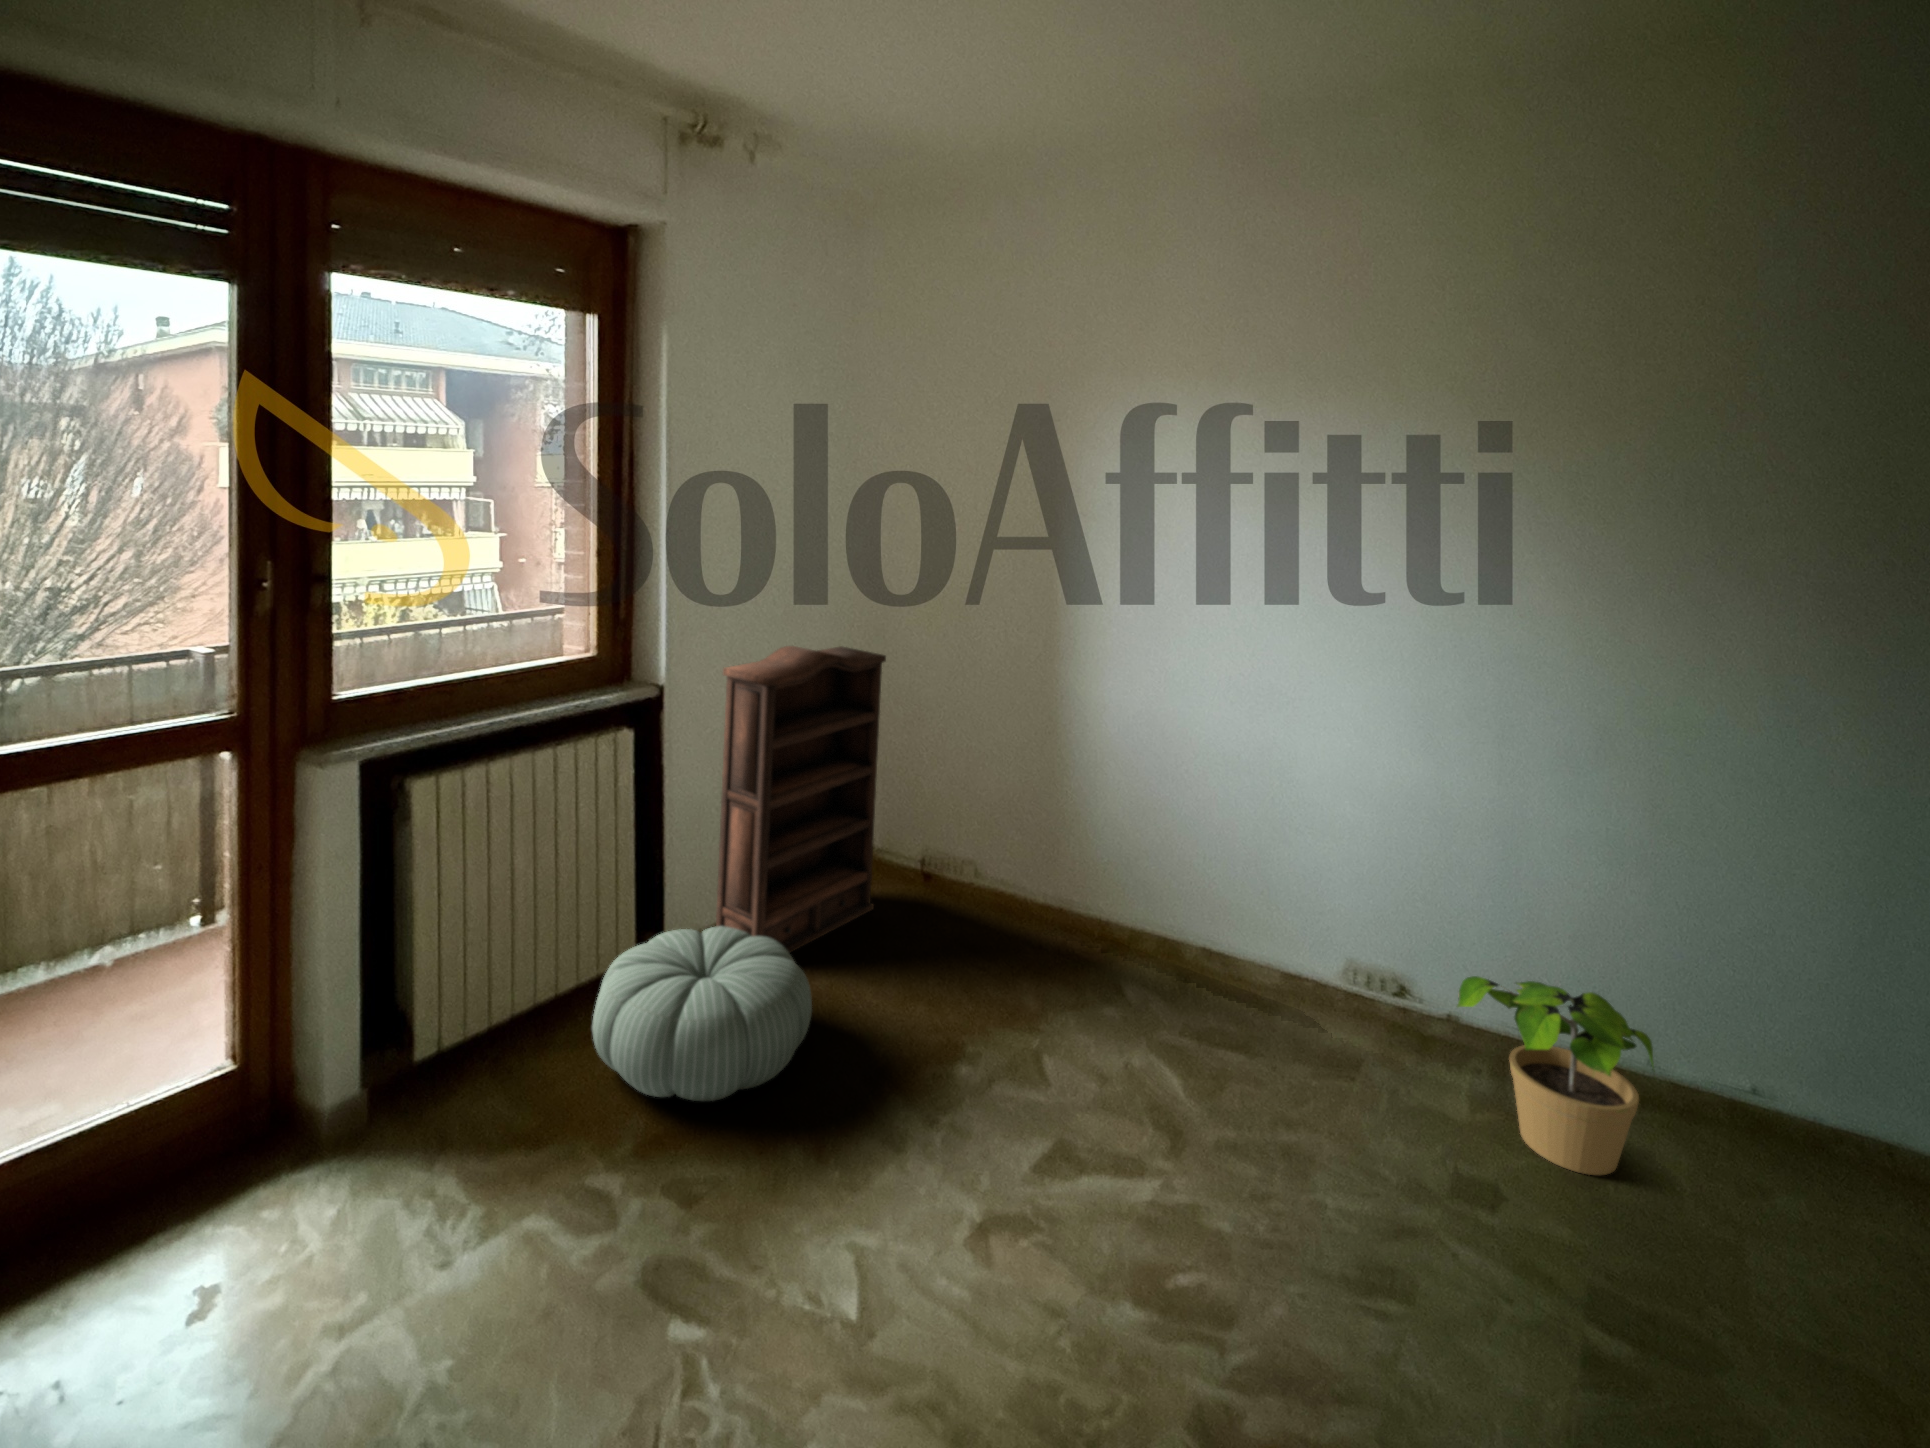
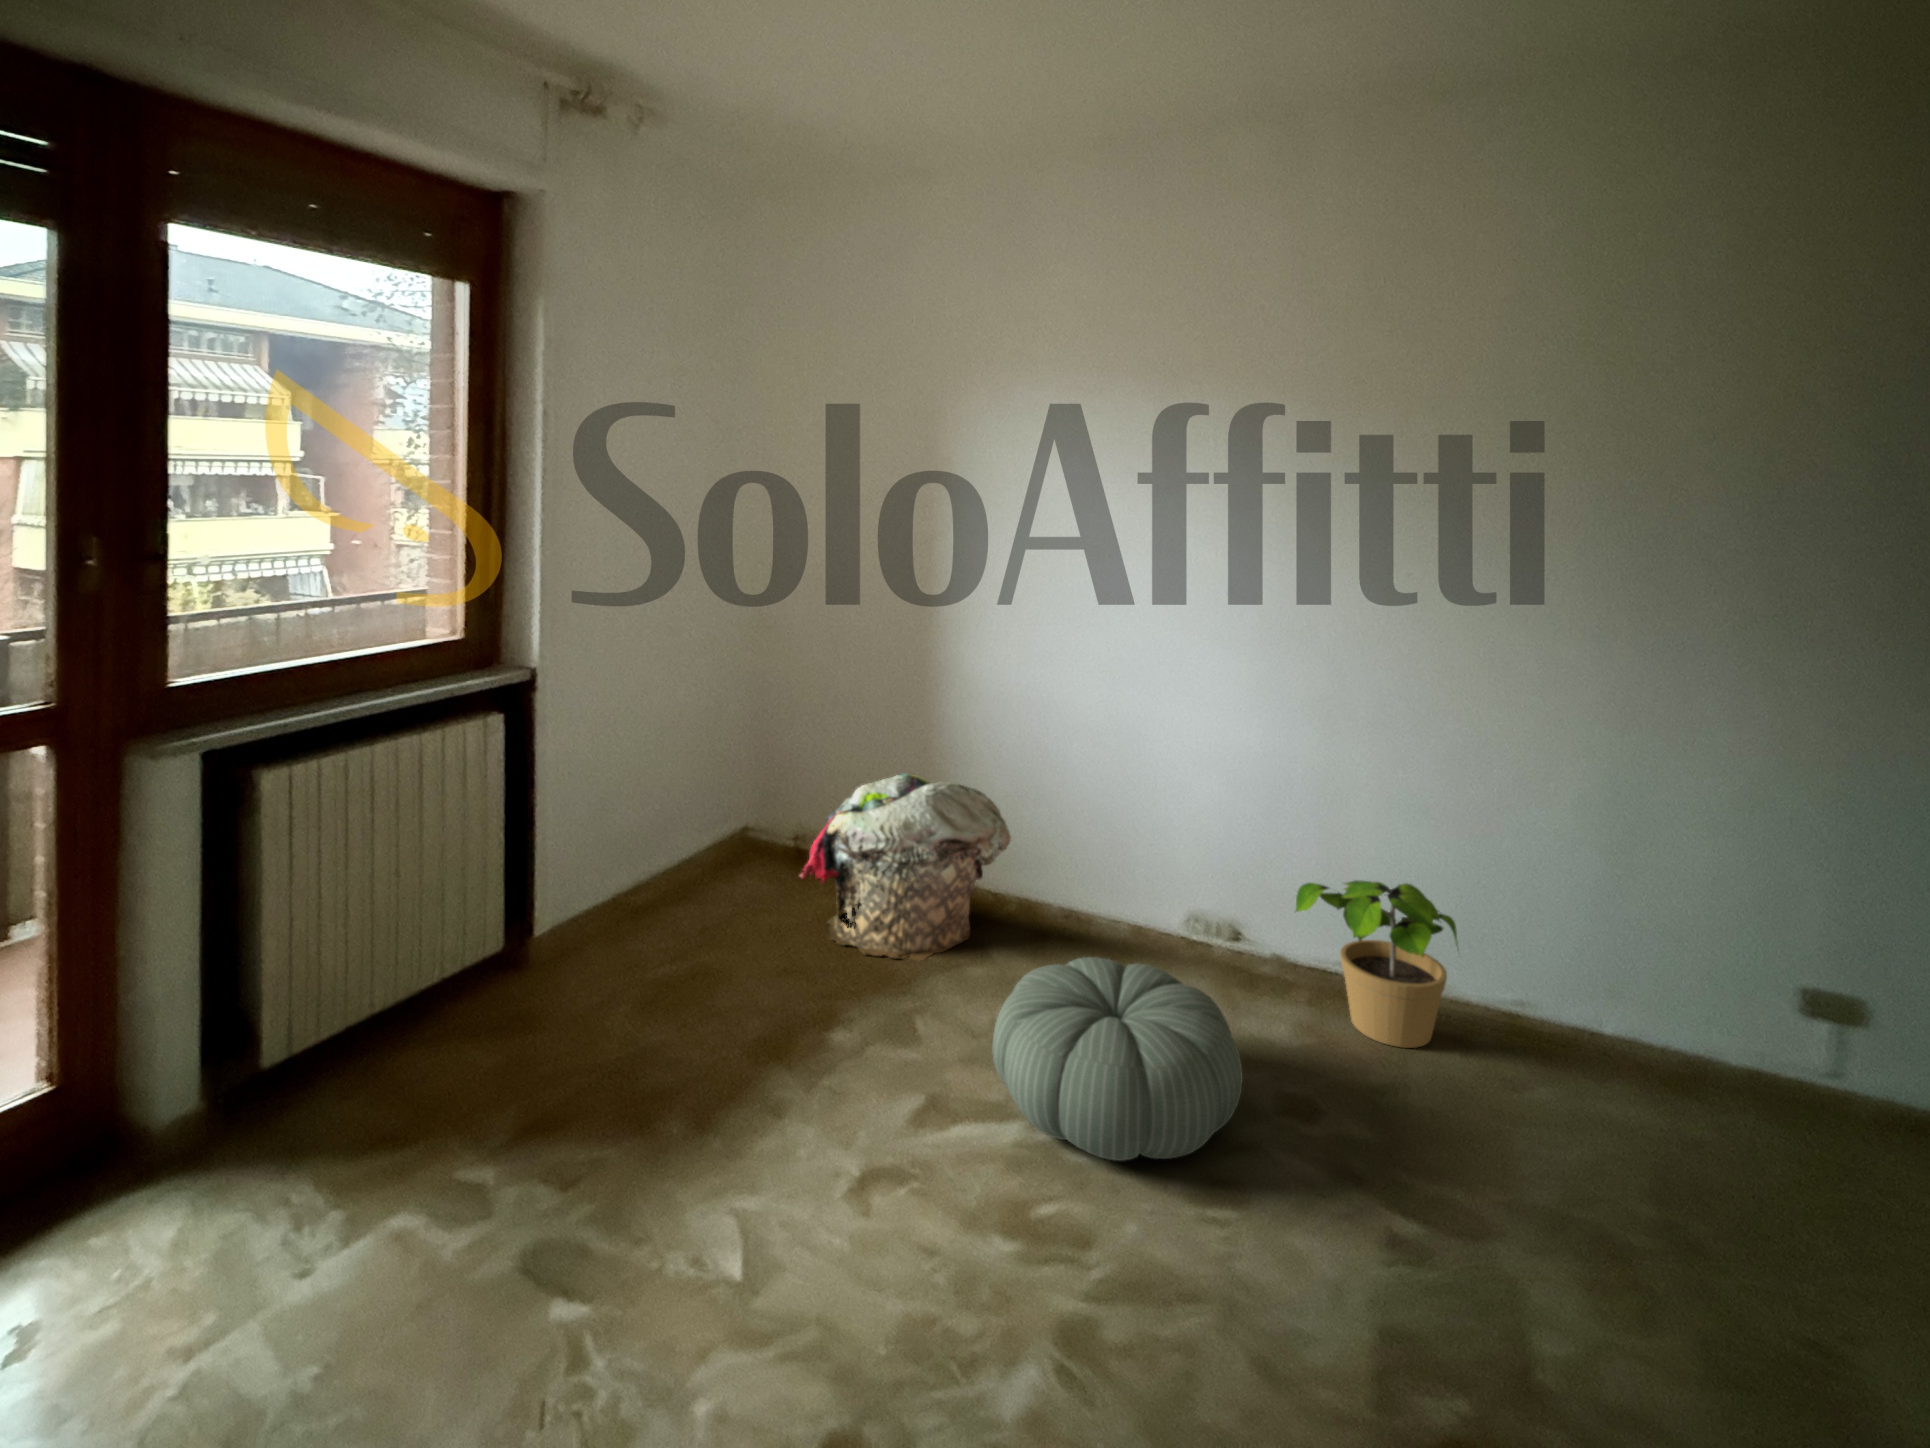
bookshelf: present [716,646,886,953] -> none [579,624,754,957]
laundry basket: none [923,812,1142,1008] -> present [800,774,1011,962]
pouf: present [592,926,812,1101] -> present [992,957,1243,1161]

